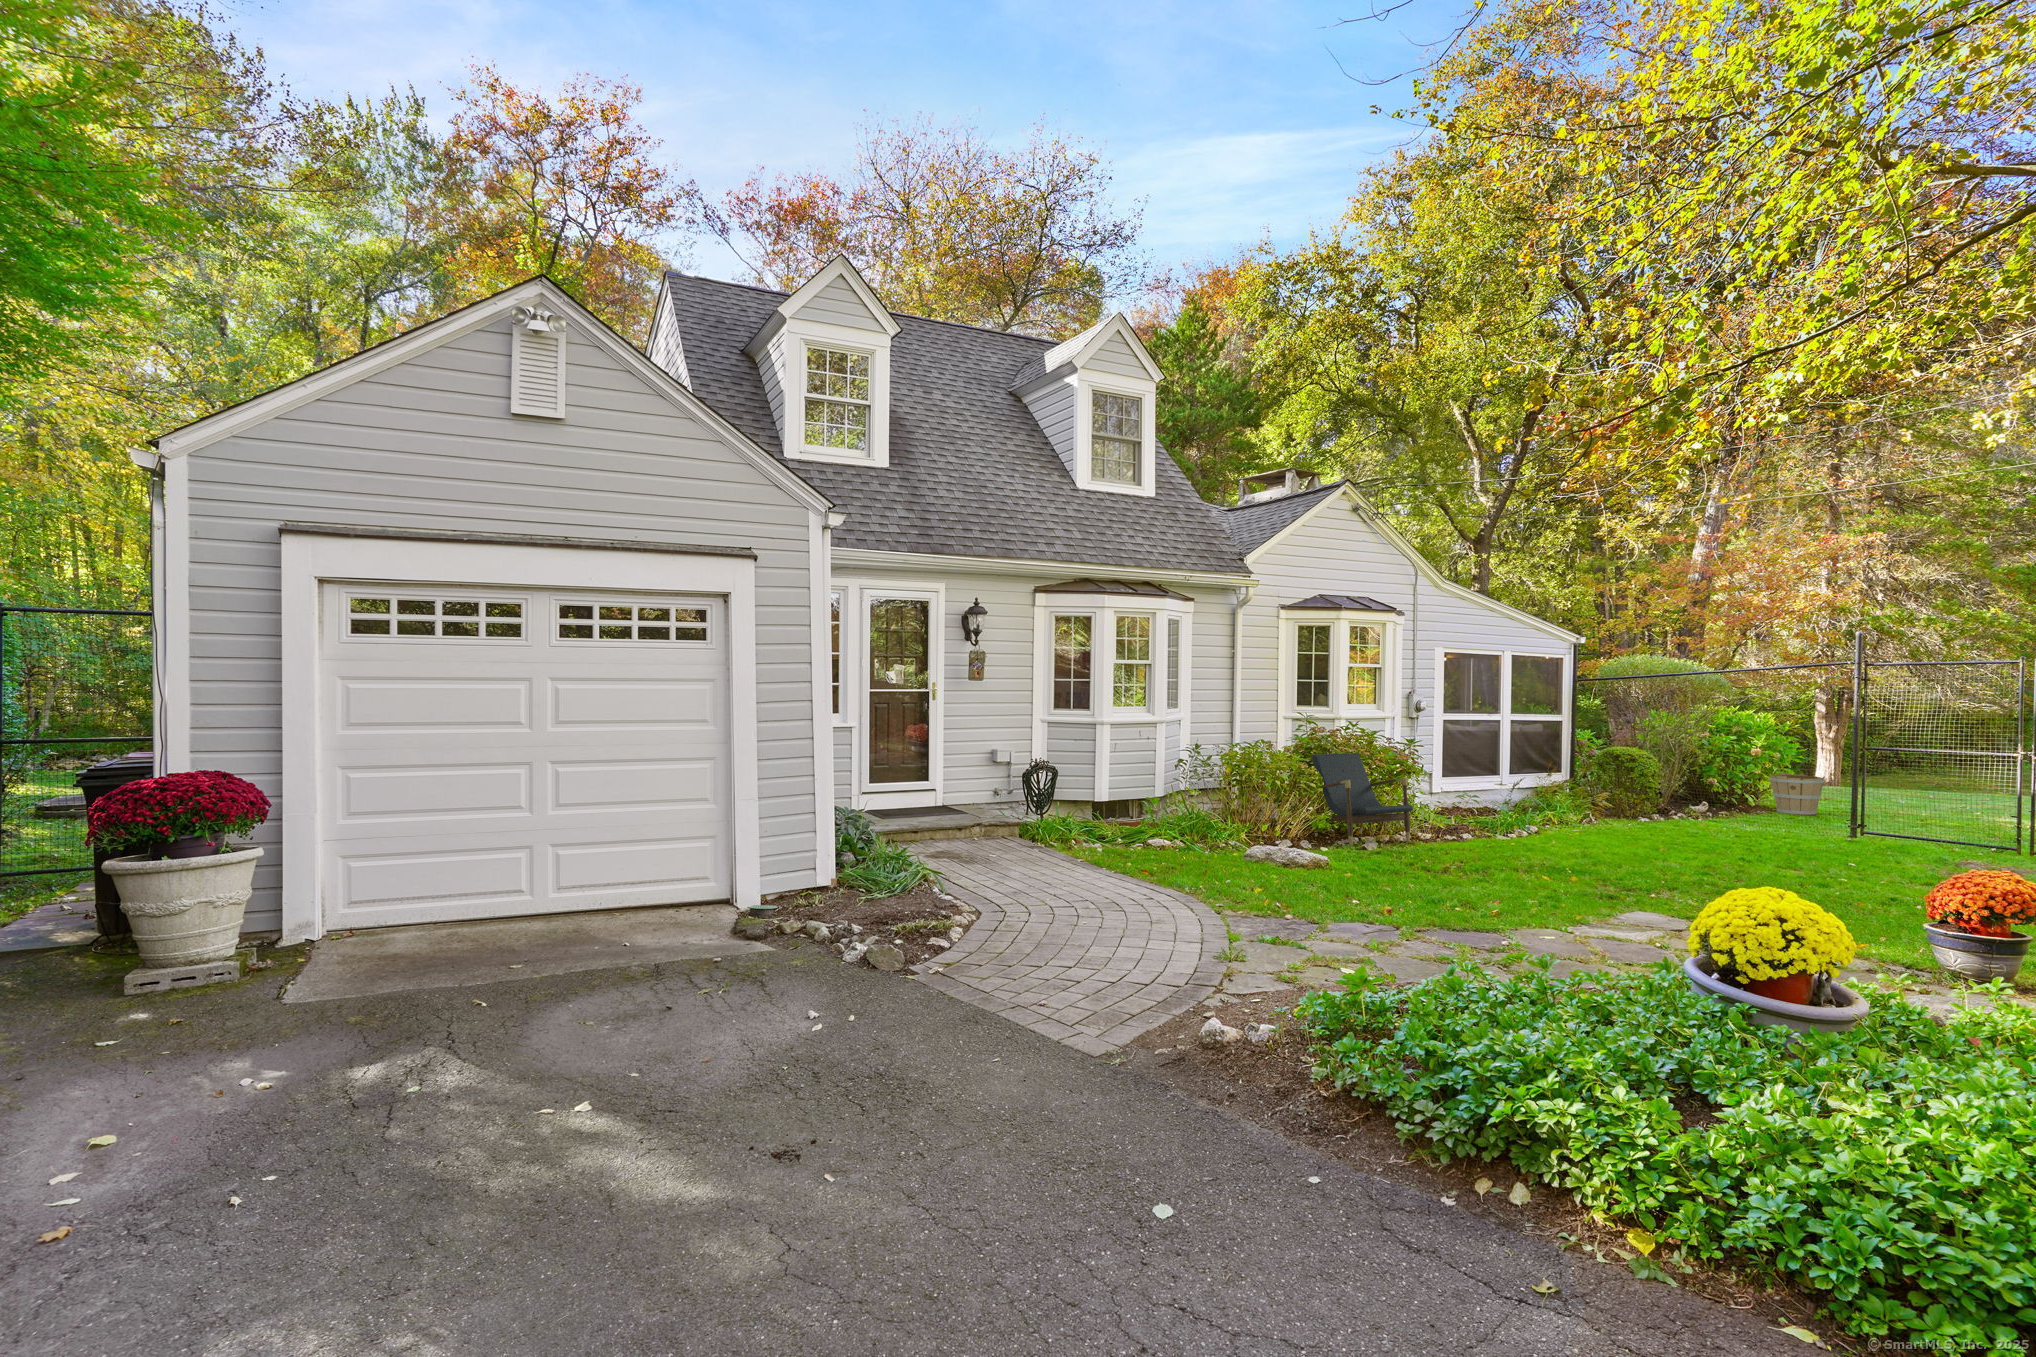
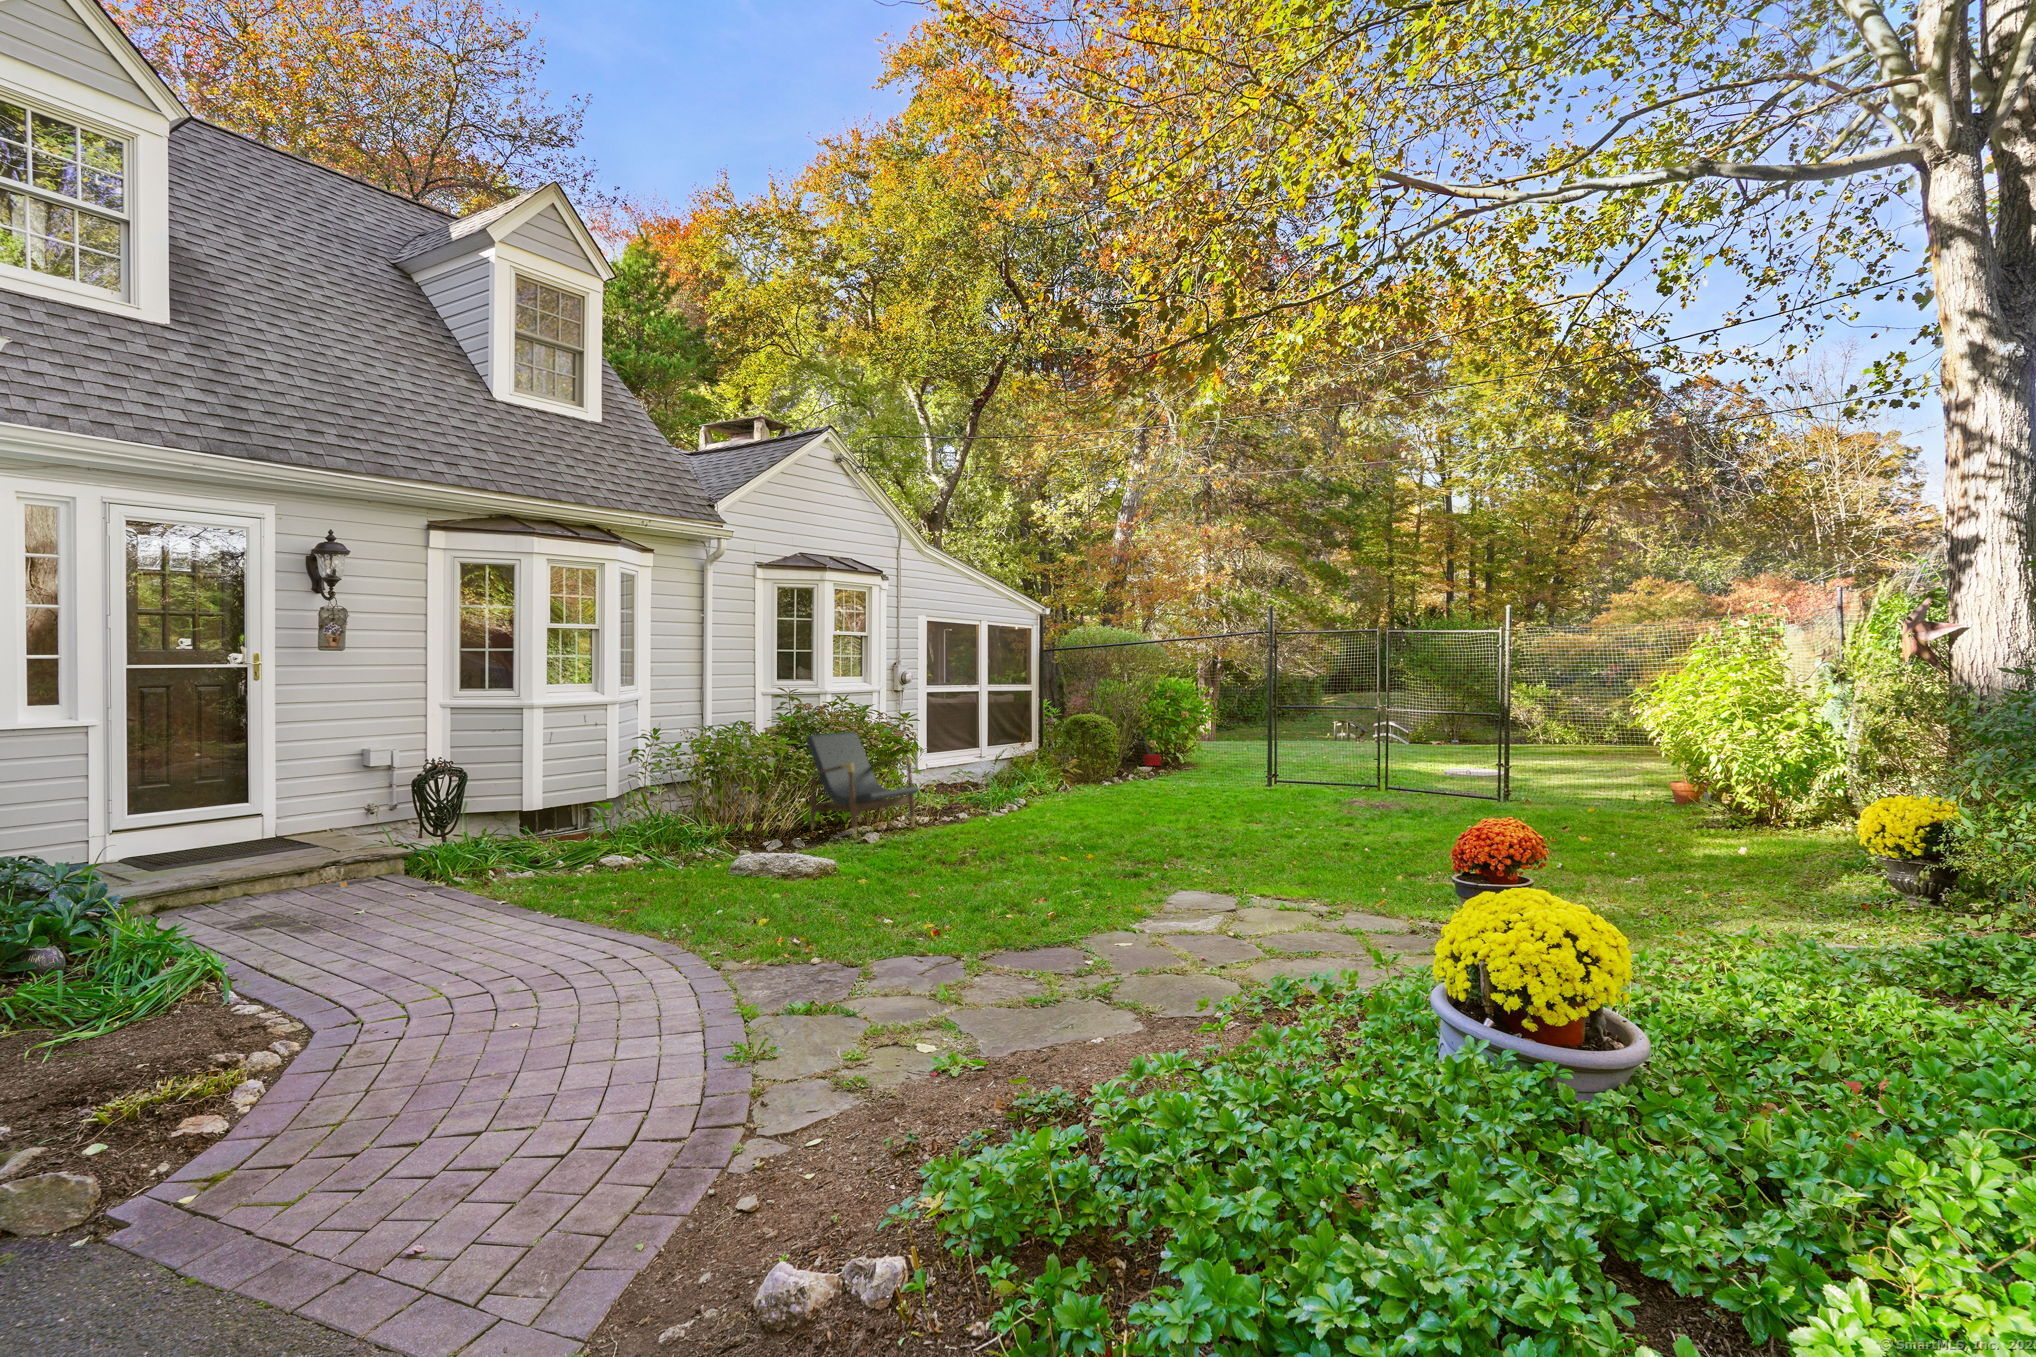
decorative plant: none [1688,760,1746,808] -> present [1143,730,1161,766]
wooden bucket: present [1769,774,1825,815] -> none [1188,732,1227,768]

